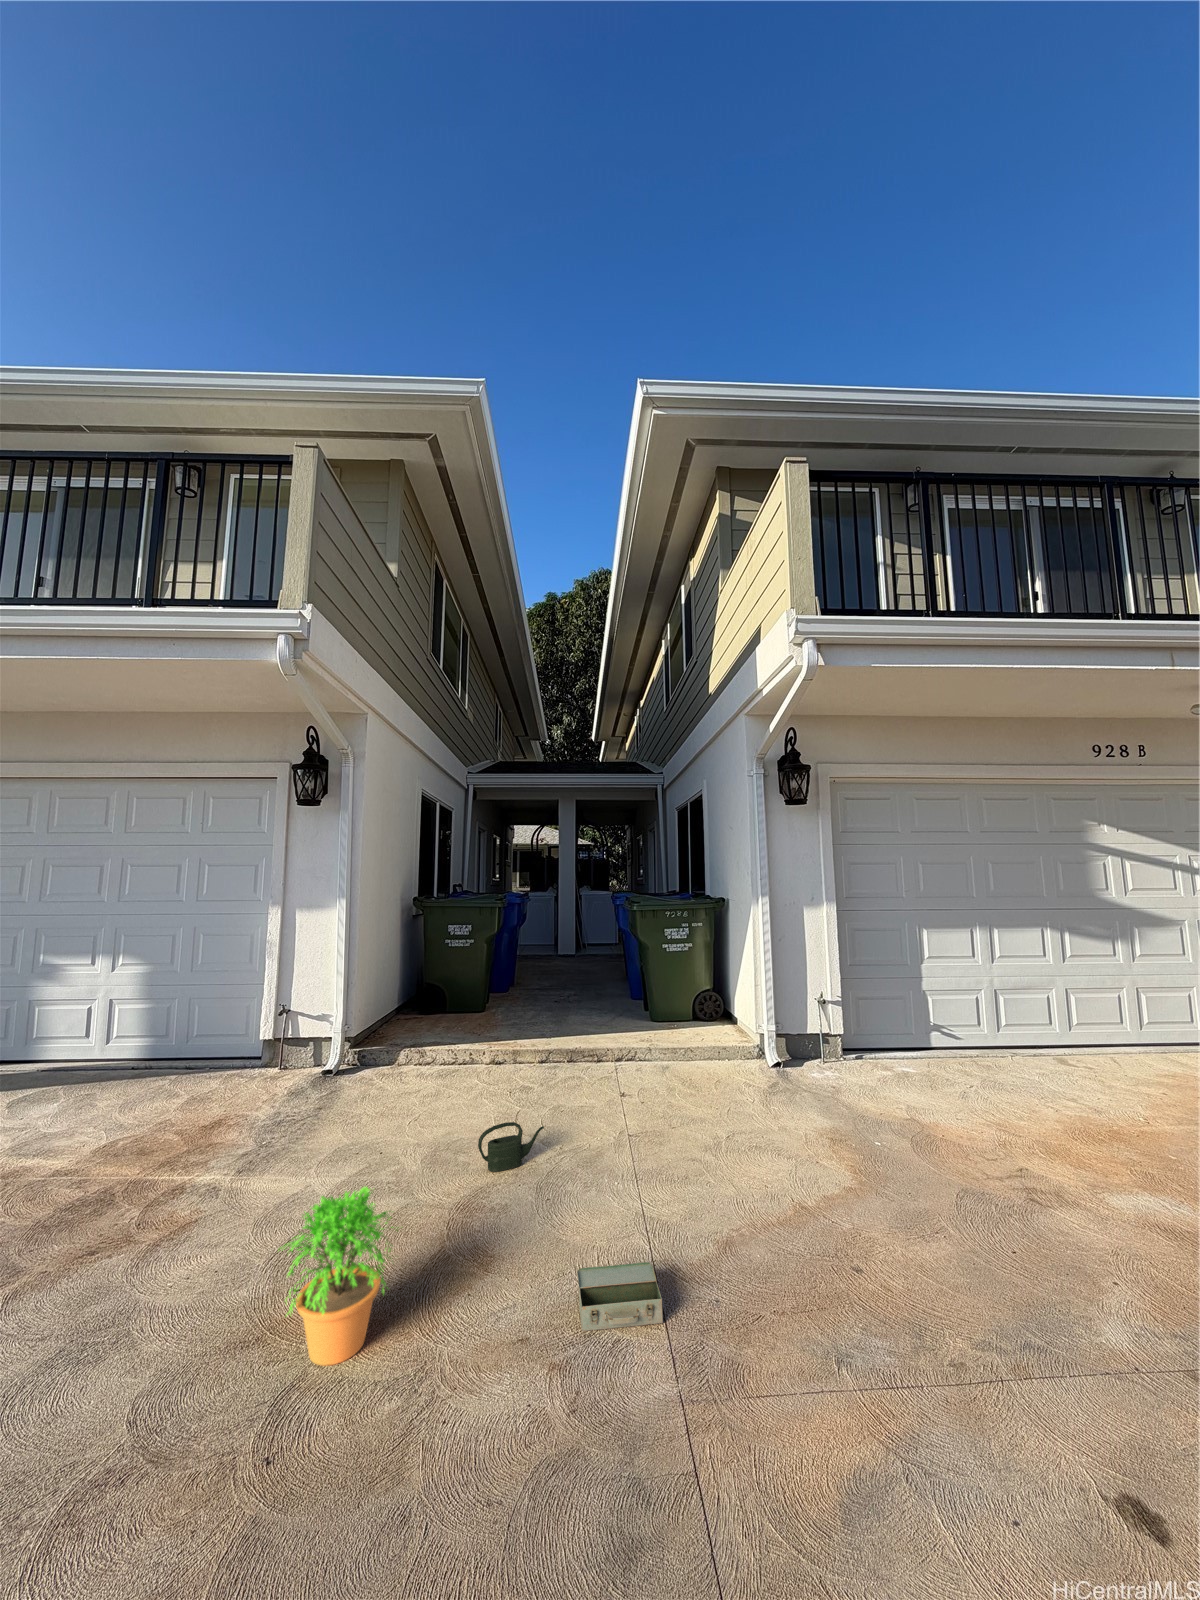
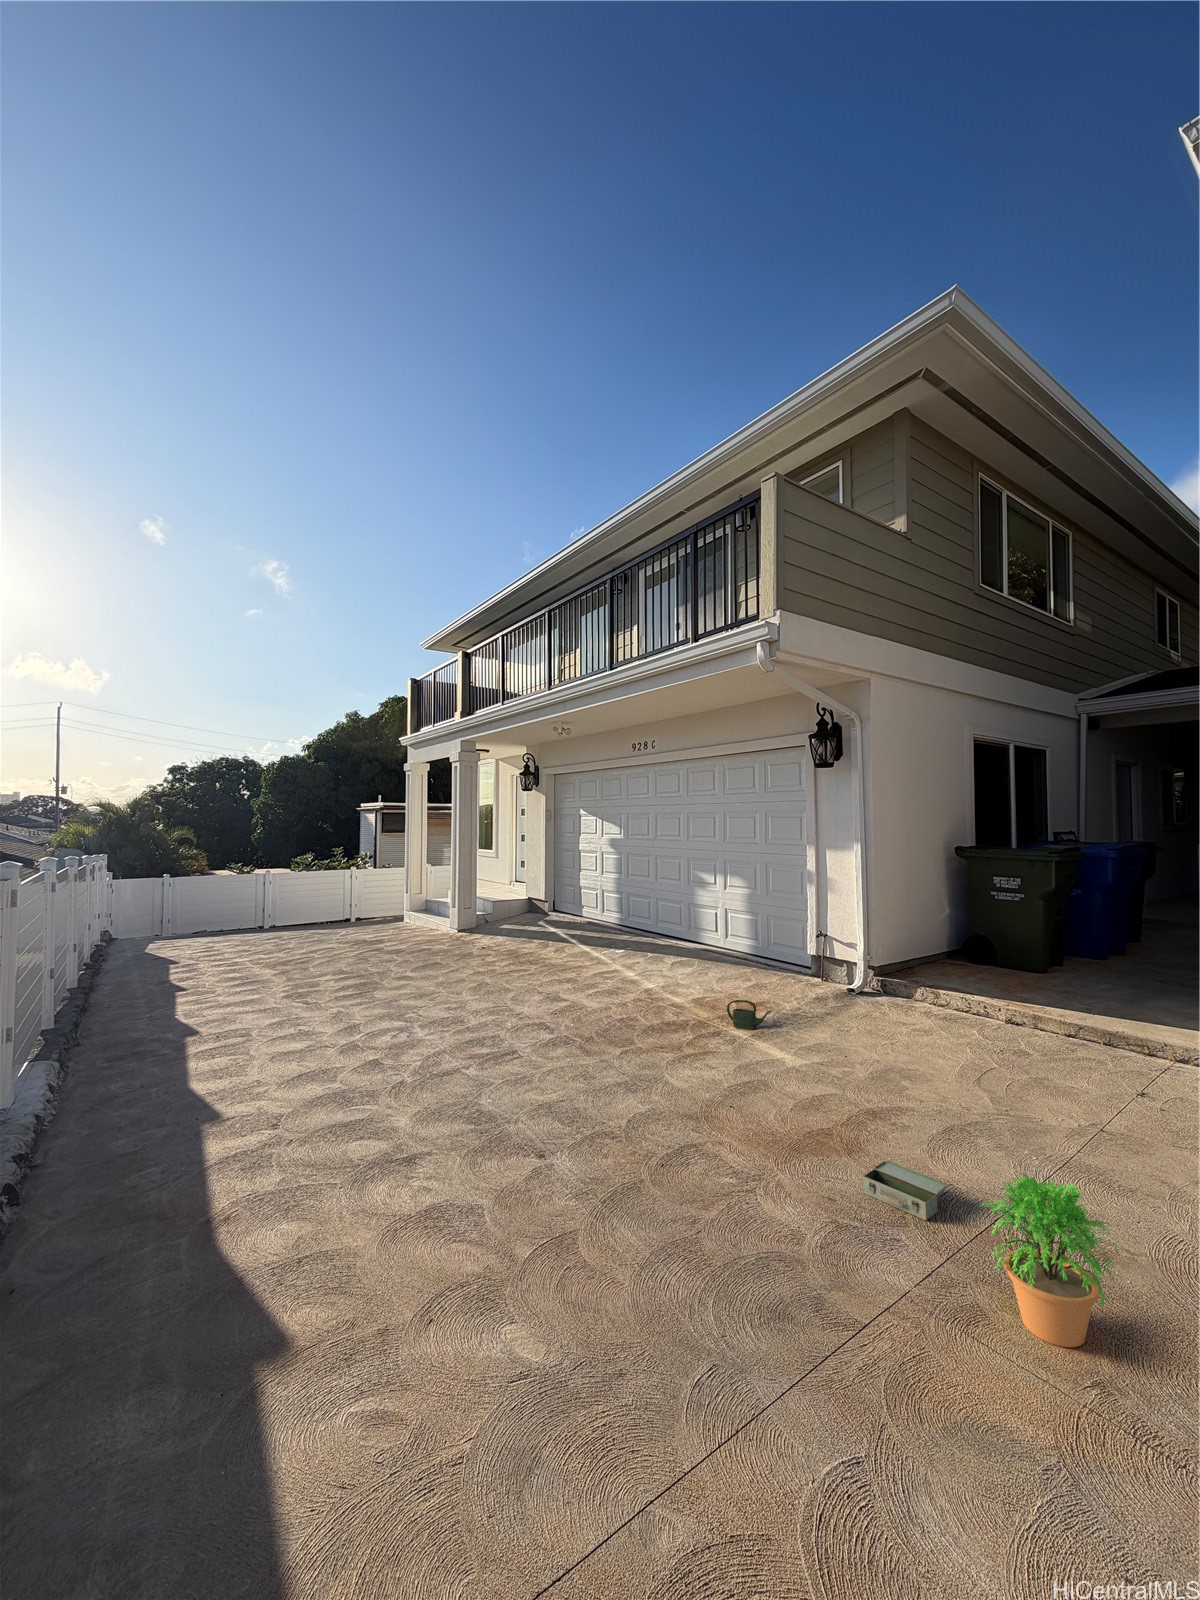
watering can: present [478,1122,544,1172] -> present [727,1000,771,1030]
potted plant: present [281,1187,392,1366] -> present [982,1173,1119,1347]

